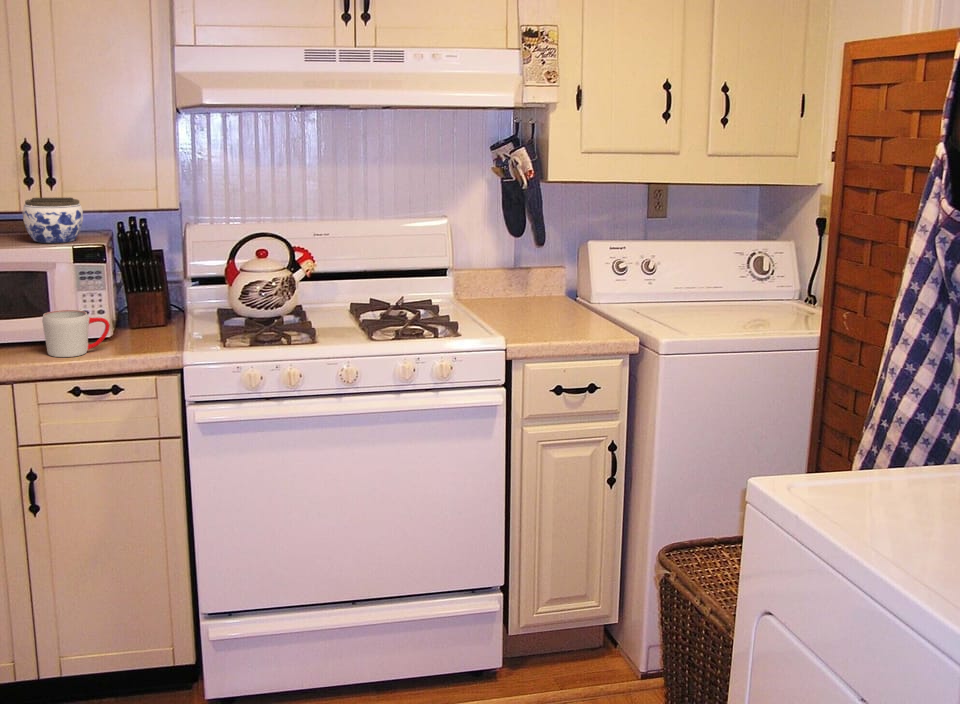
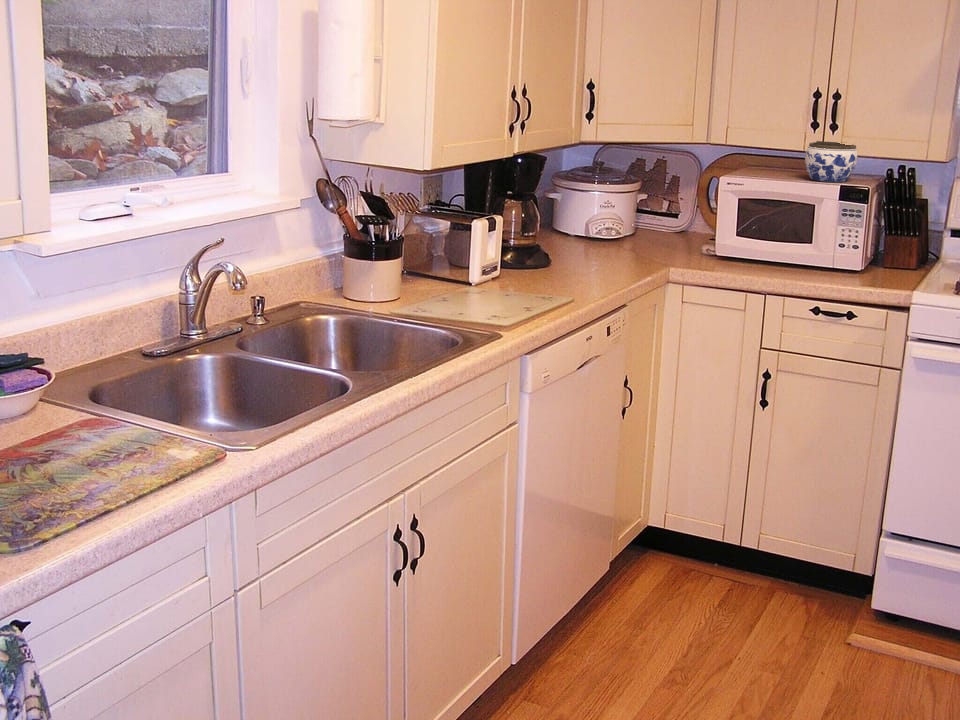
mug: present [42,310,110,357] -> none [801,240,858,281]

